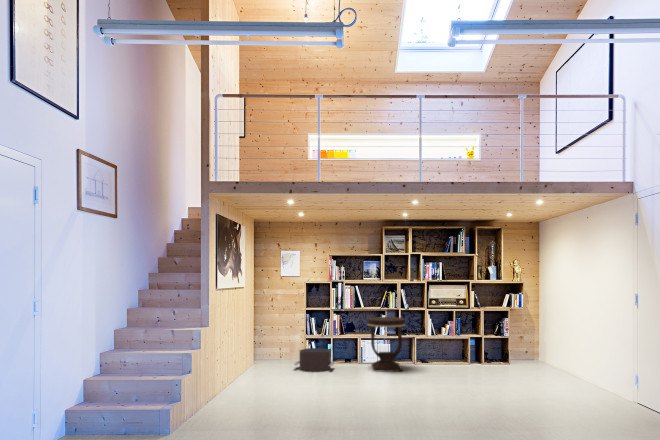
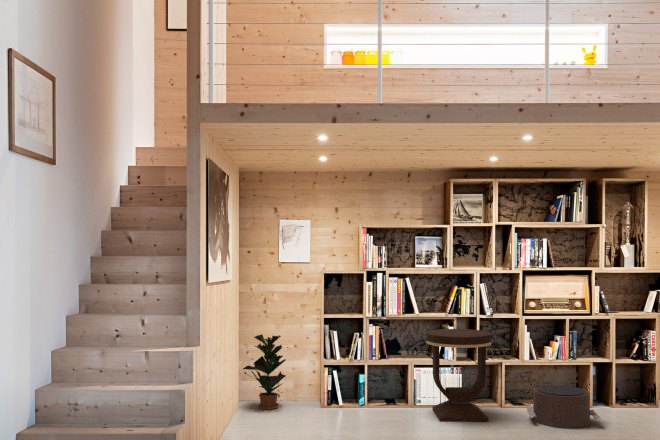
potted plant: none [257,320,284,365] -> present [243,334,286,410]
pouf: present [294,348,334,372] -> present [527,385,601,428]

